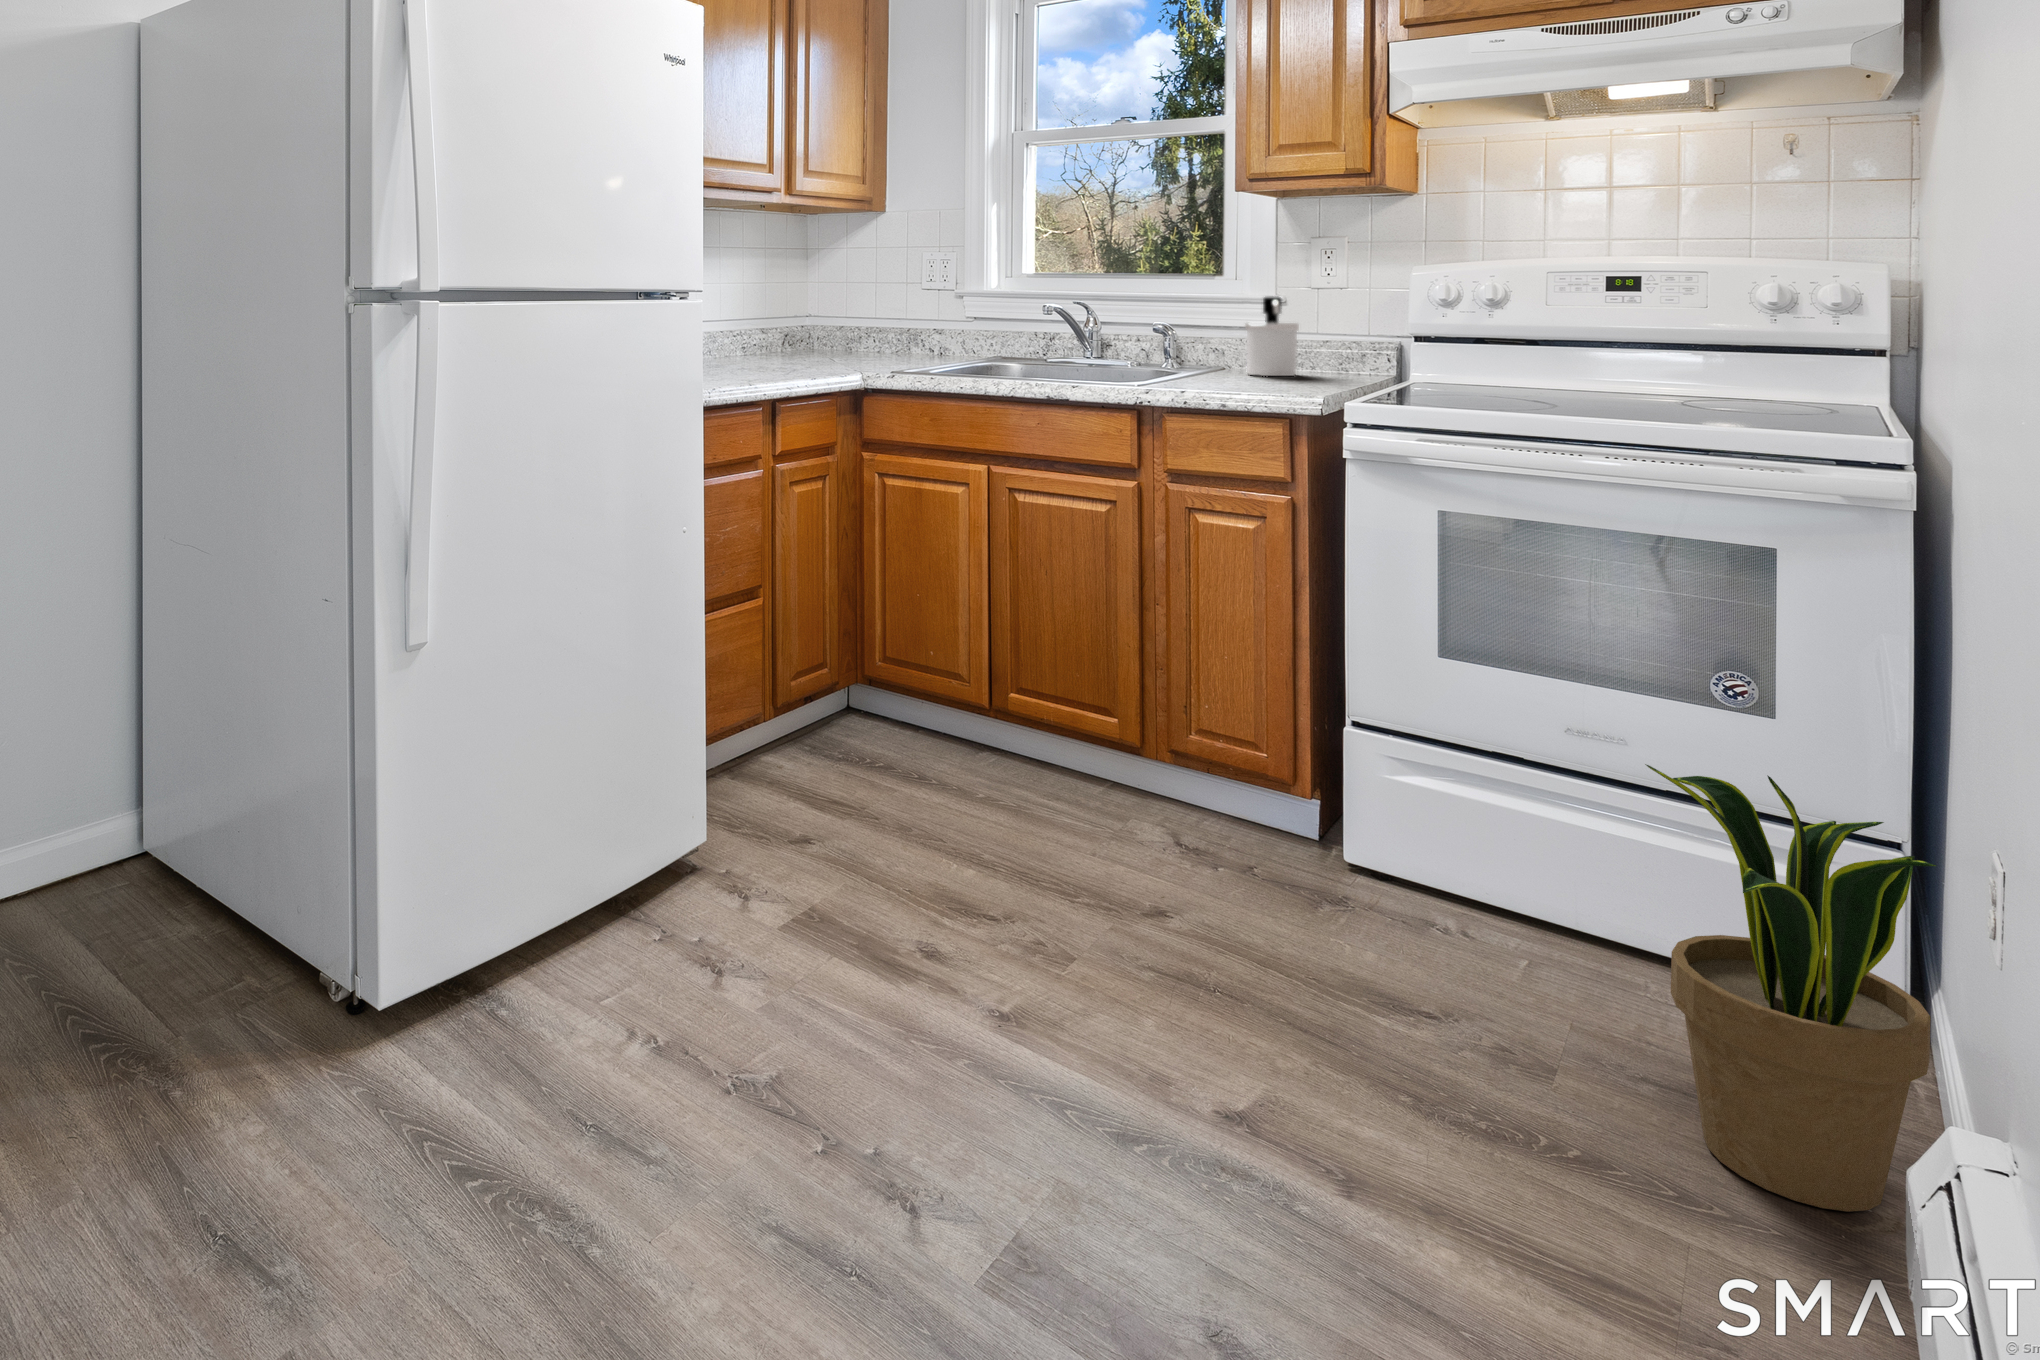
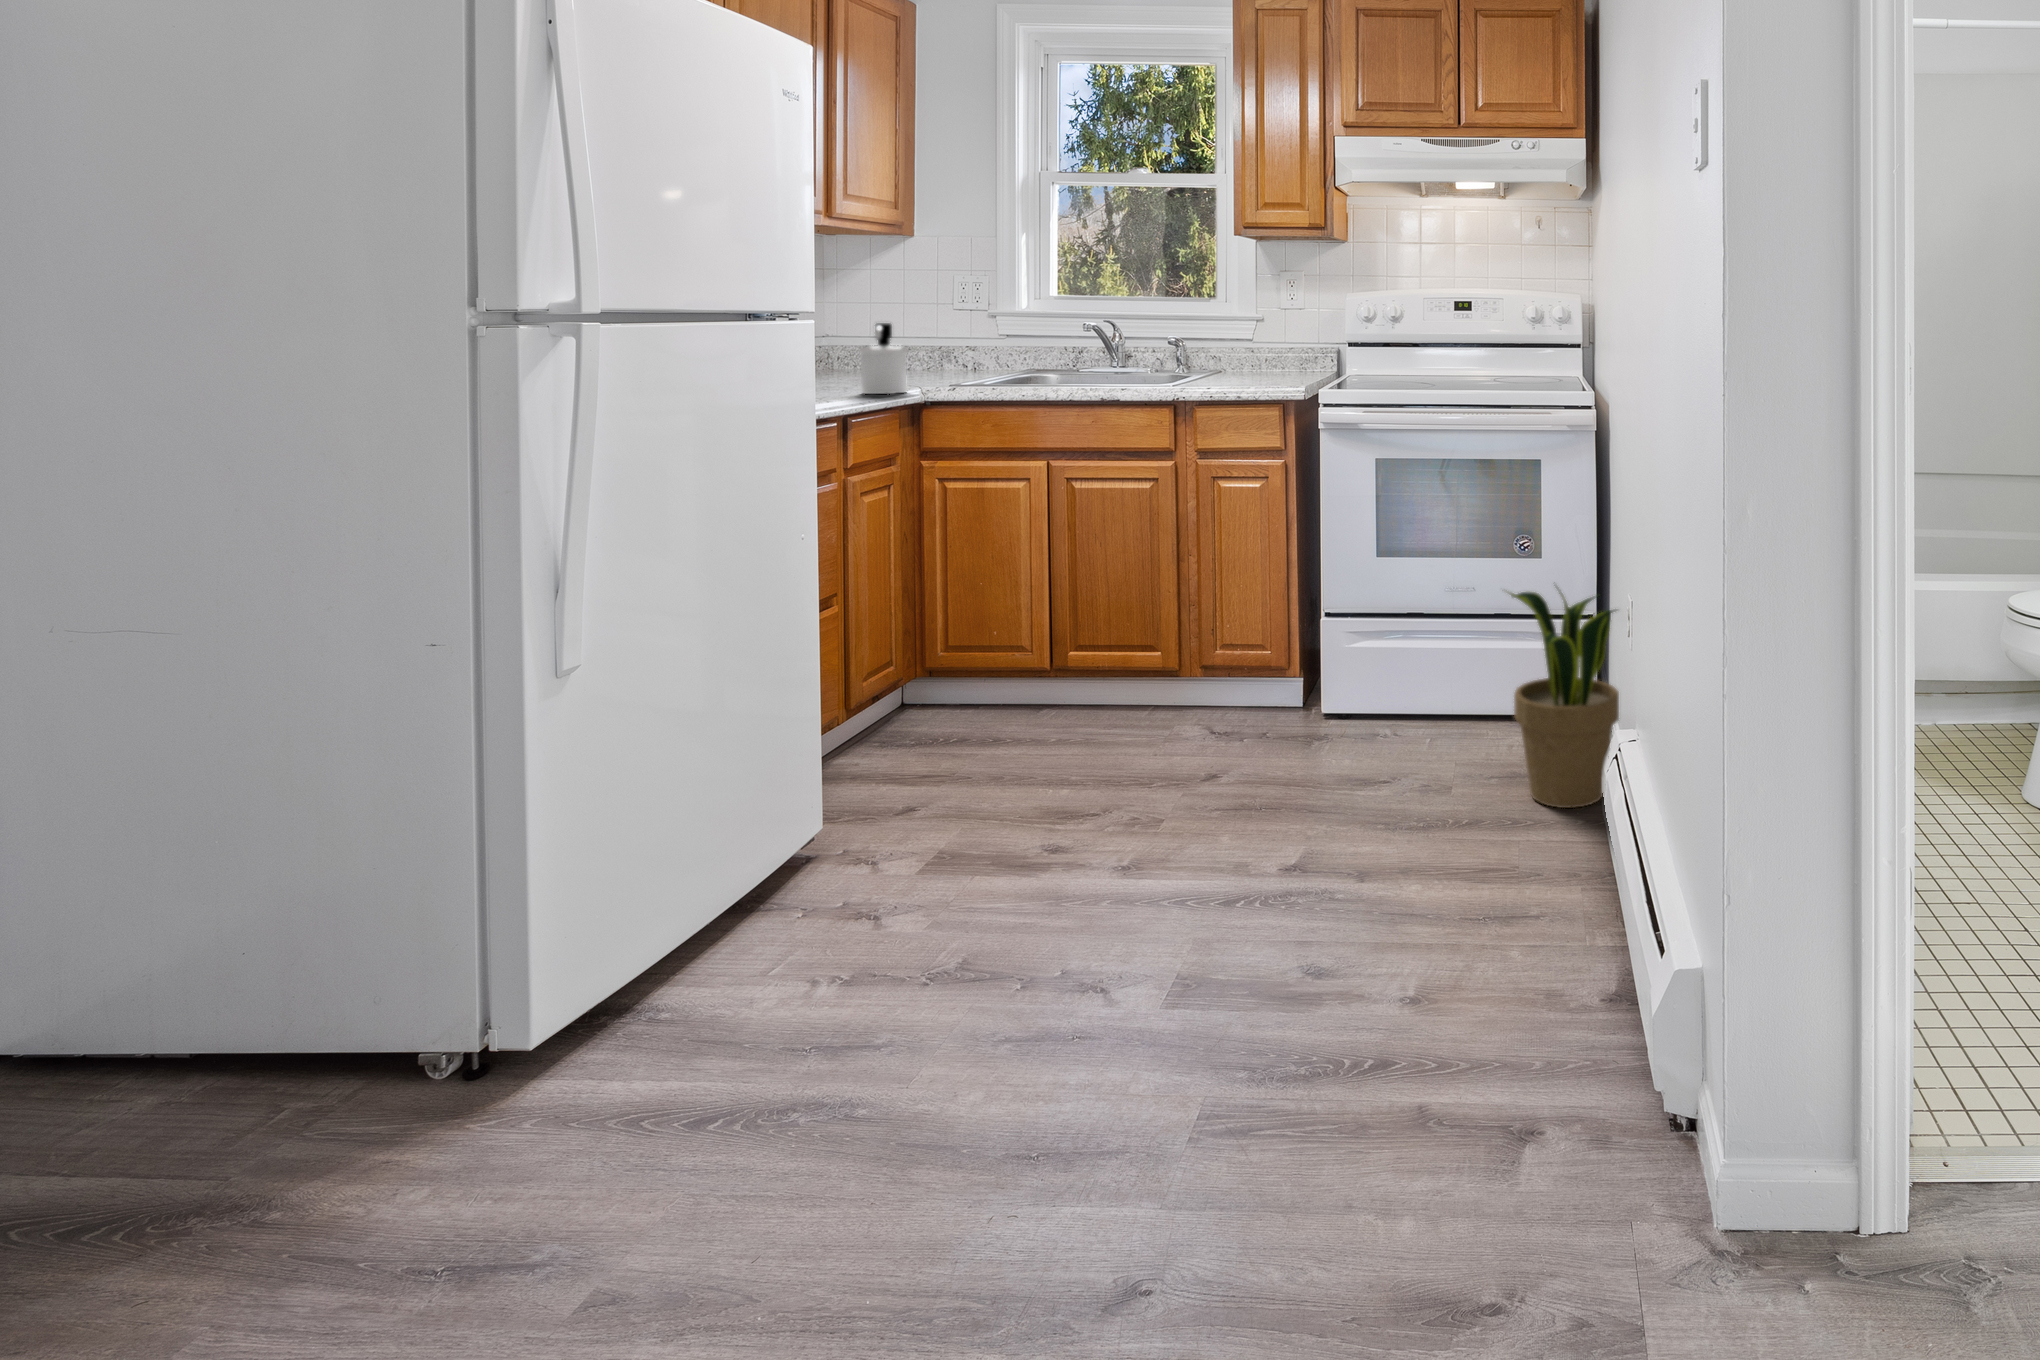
soap dispenser: present [1245,296,1299,376] -> present [859,323,908,394]

